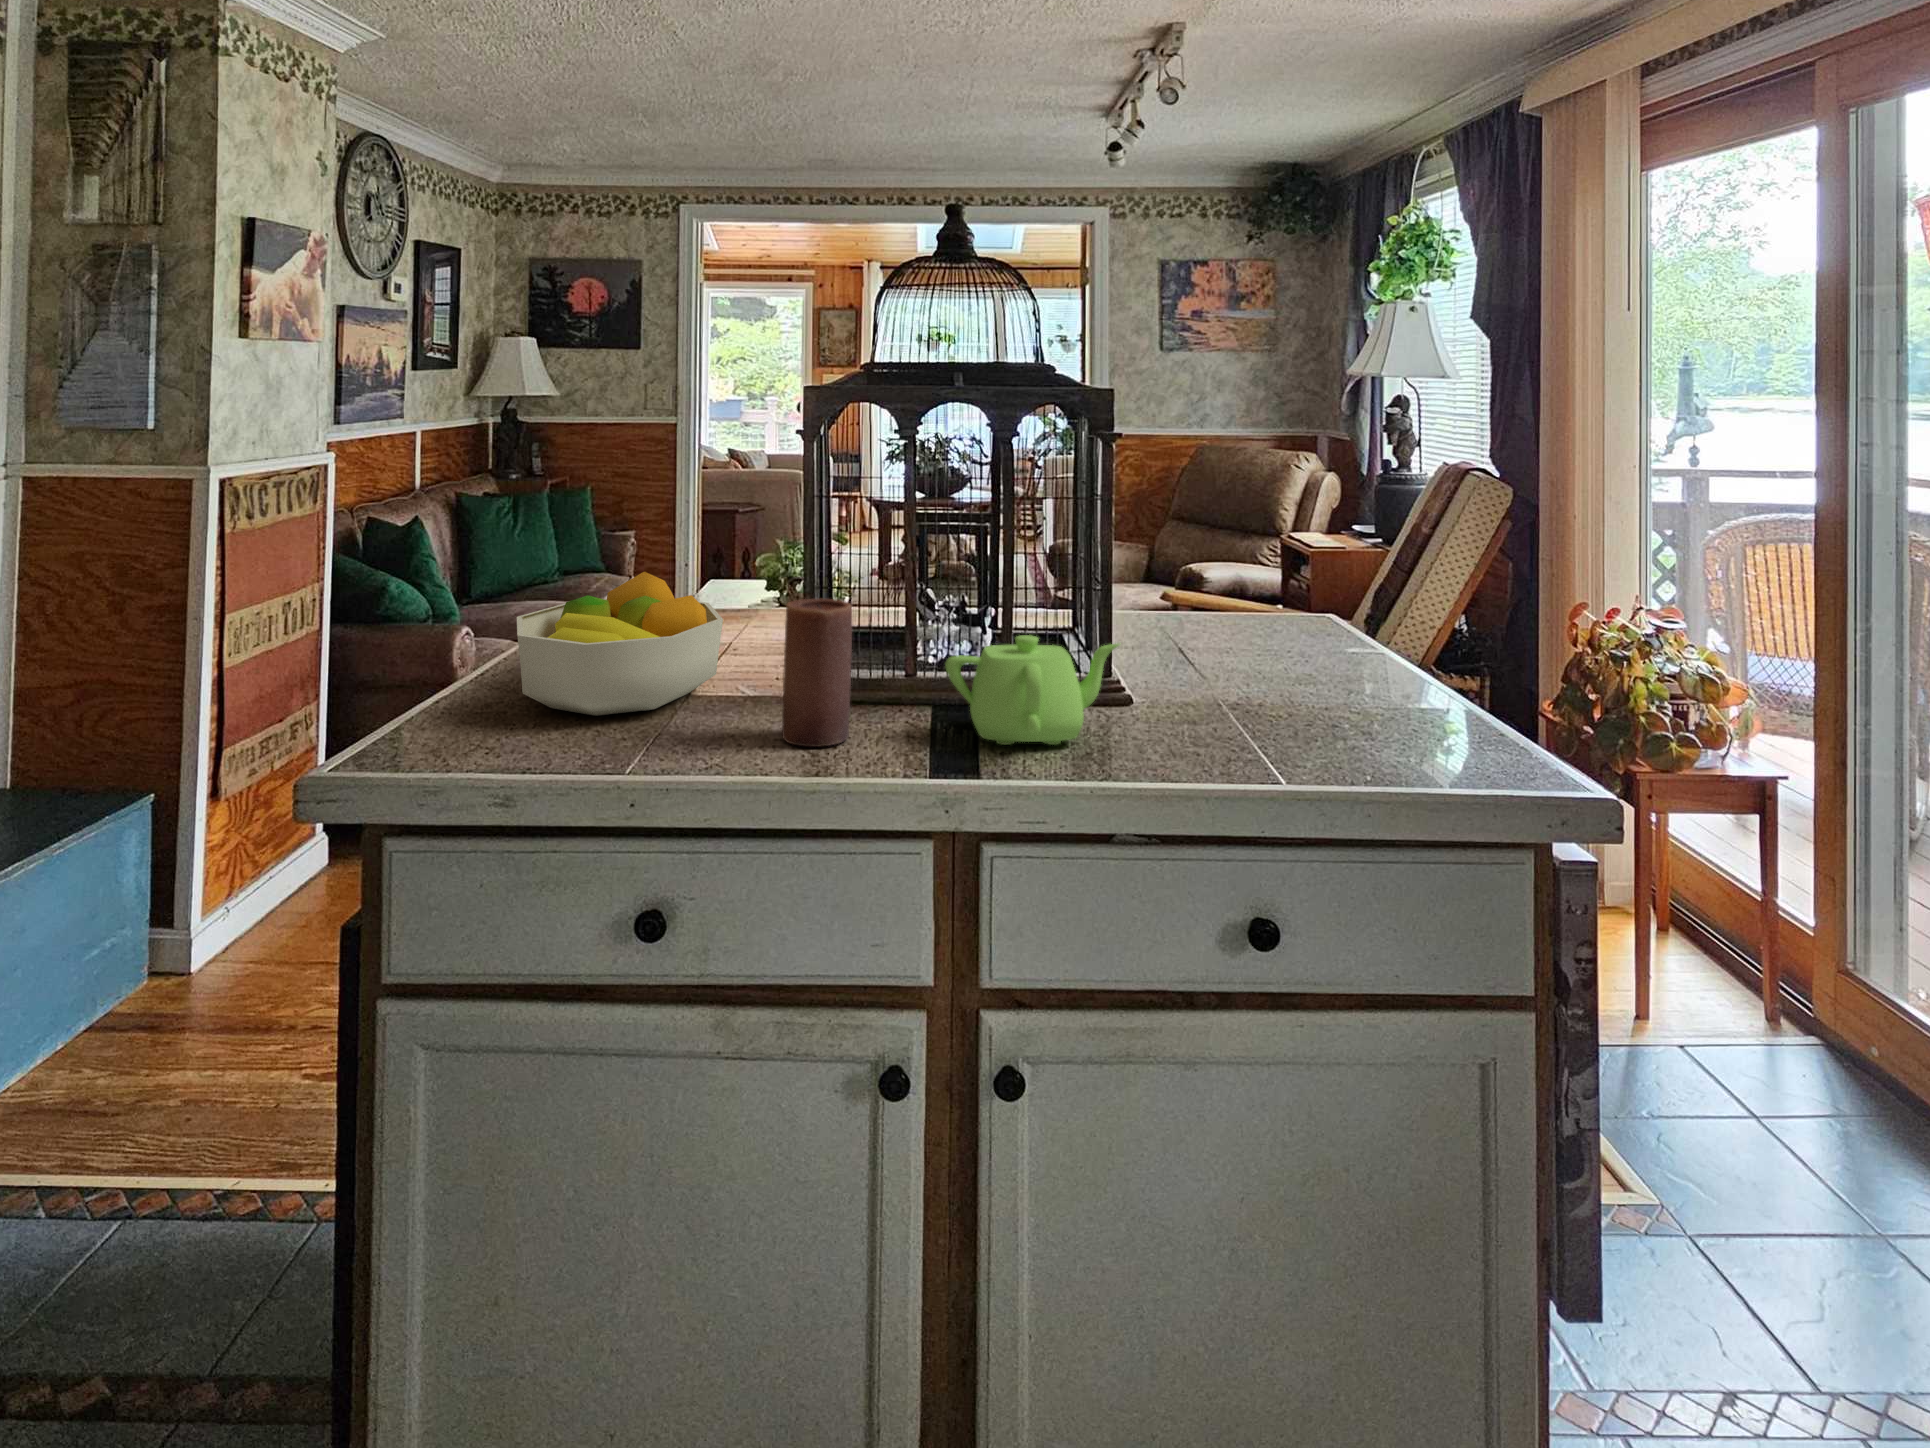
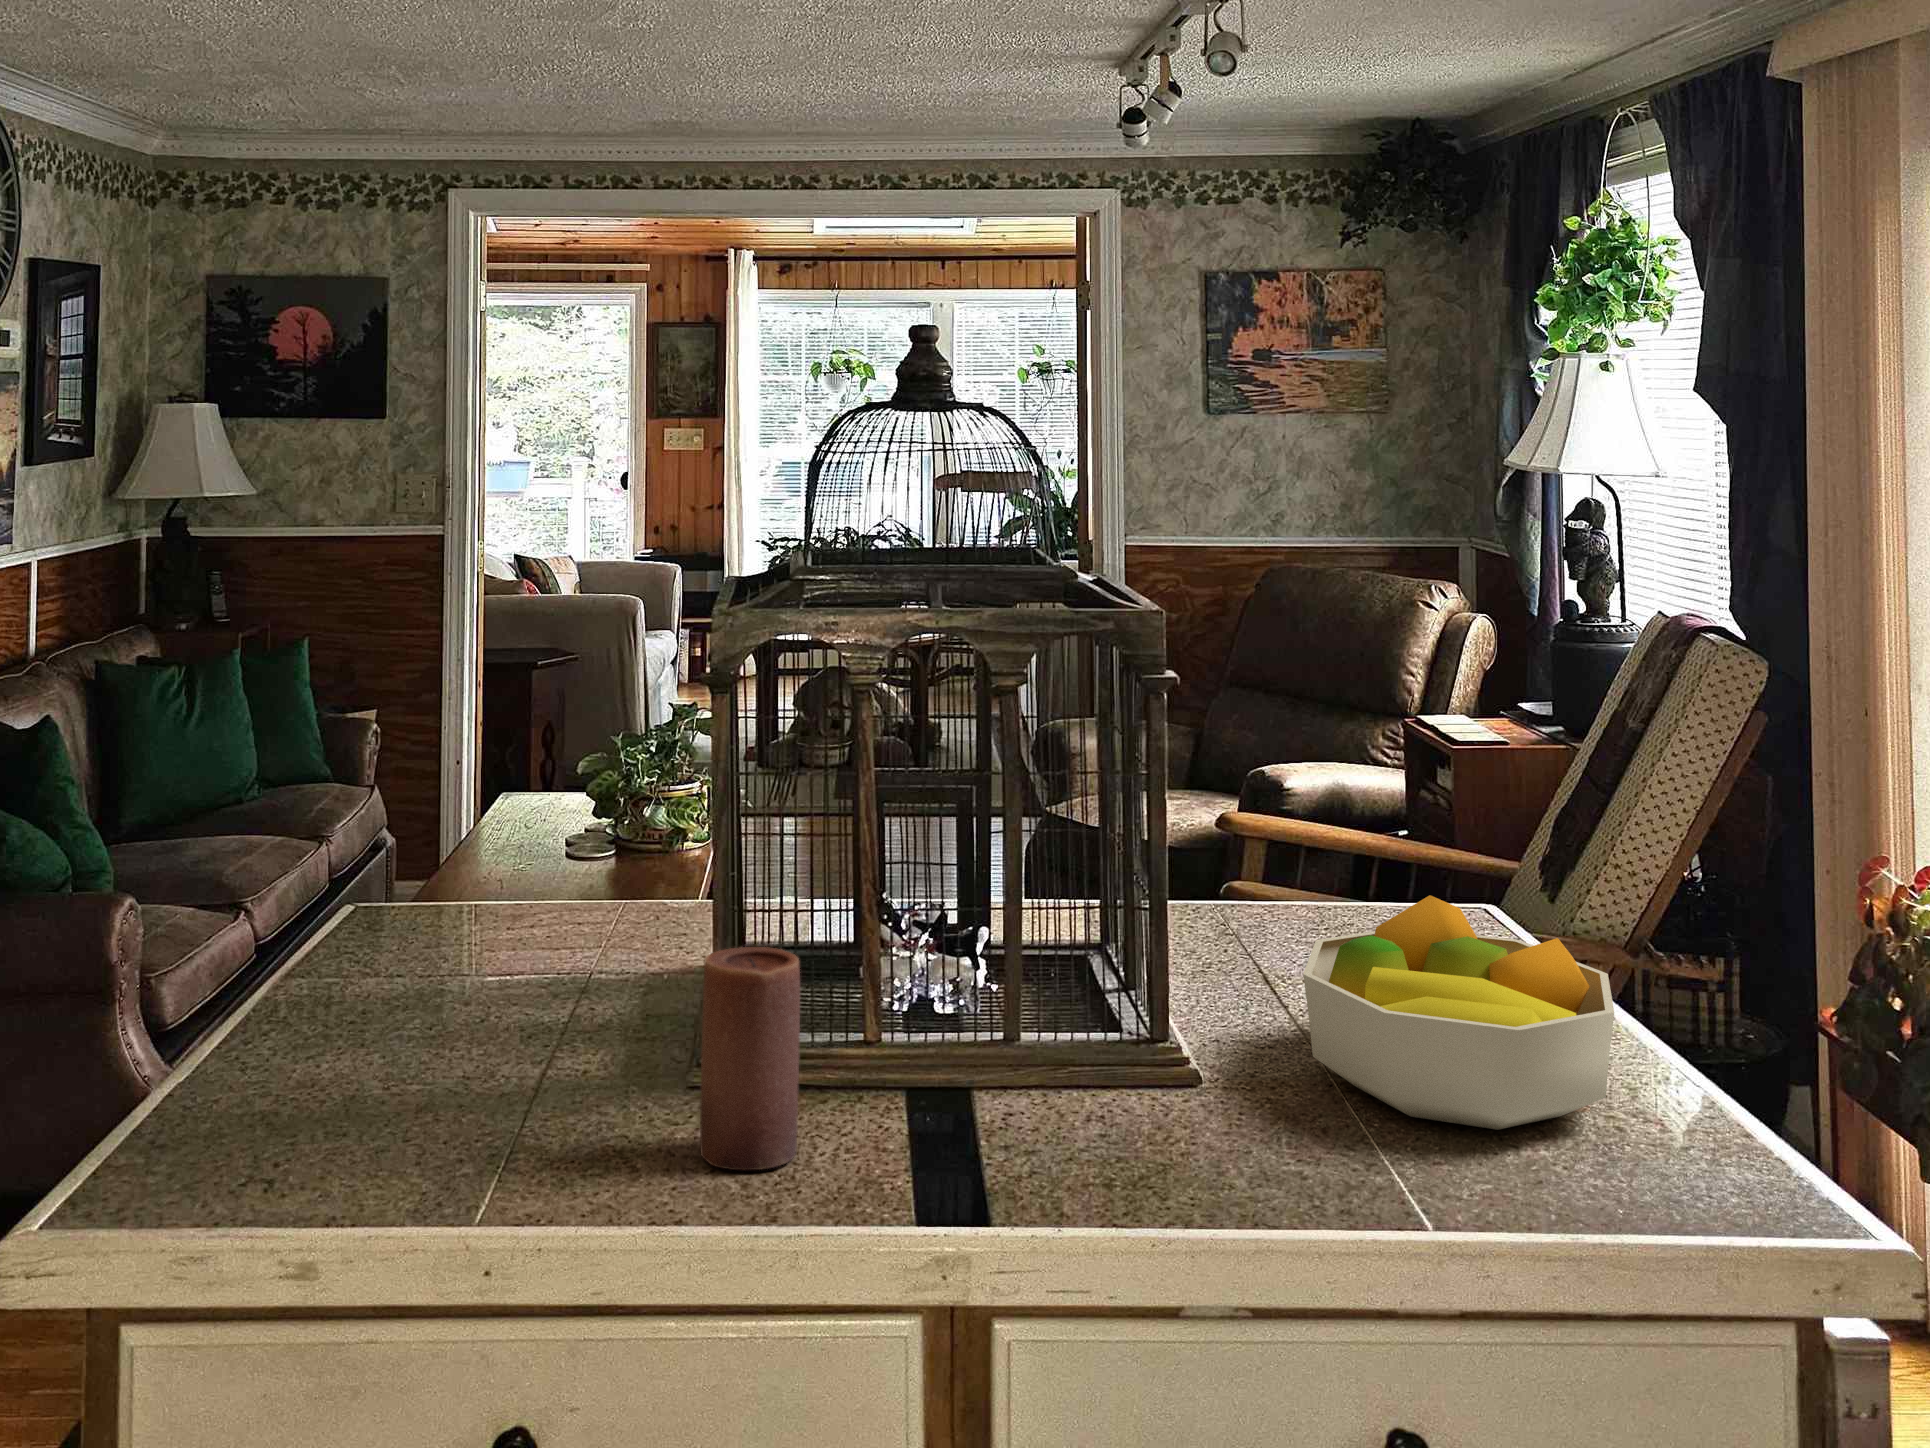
fruit bowl: present [517,572,723,716] -> present [1303,895,1614,1130]
teapot: present [945,635,1120,745] -> none [935,997,1189,1163]

